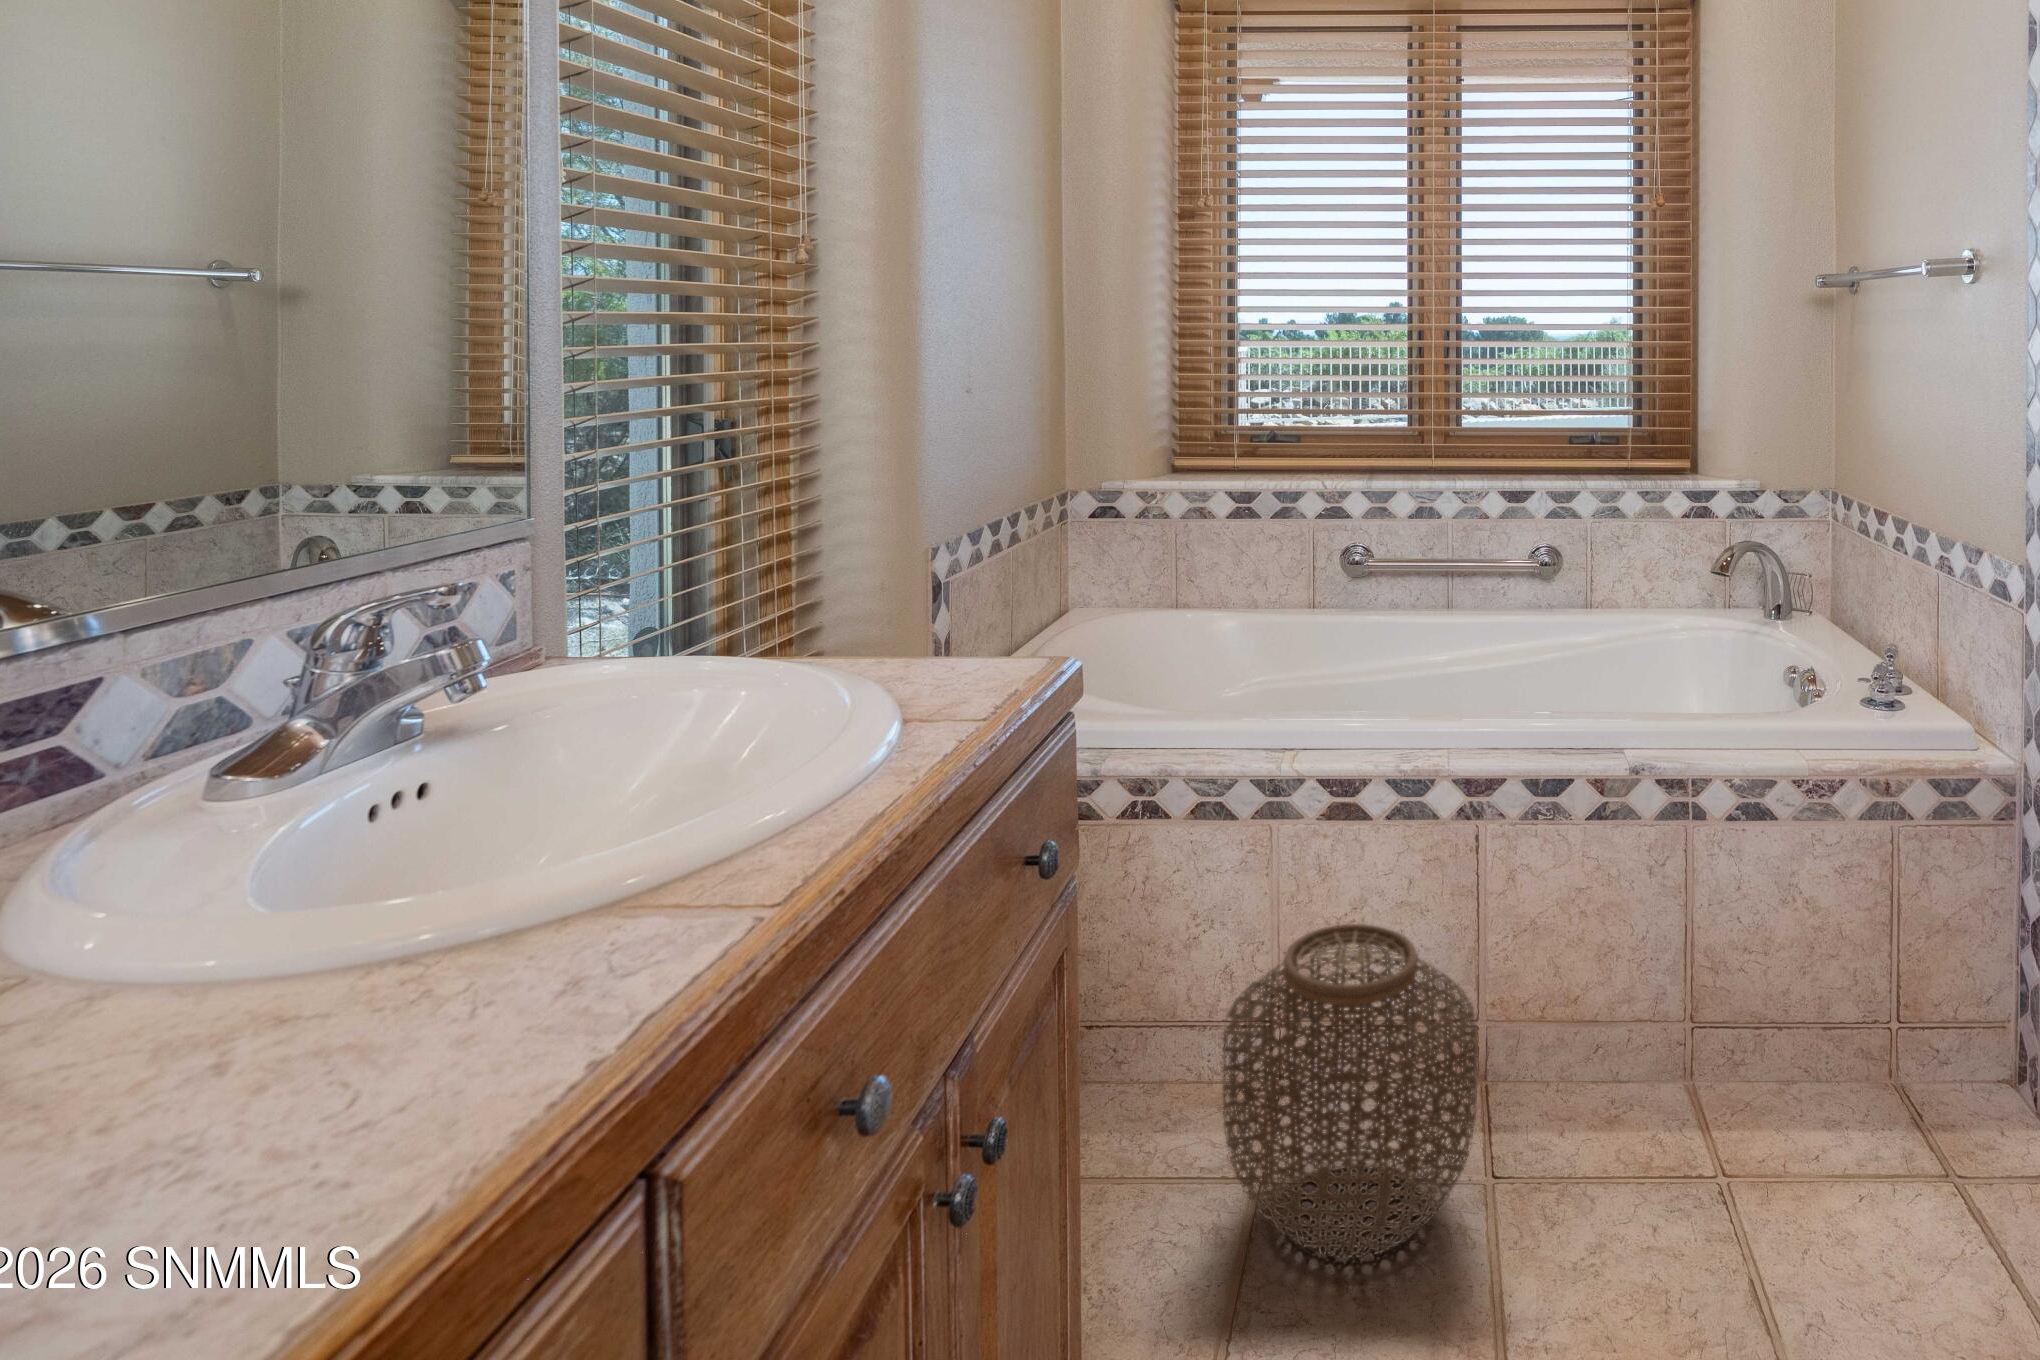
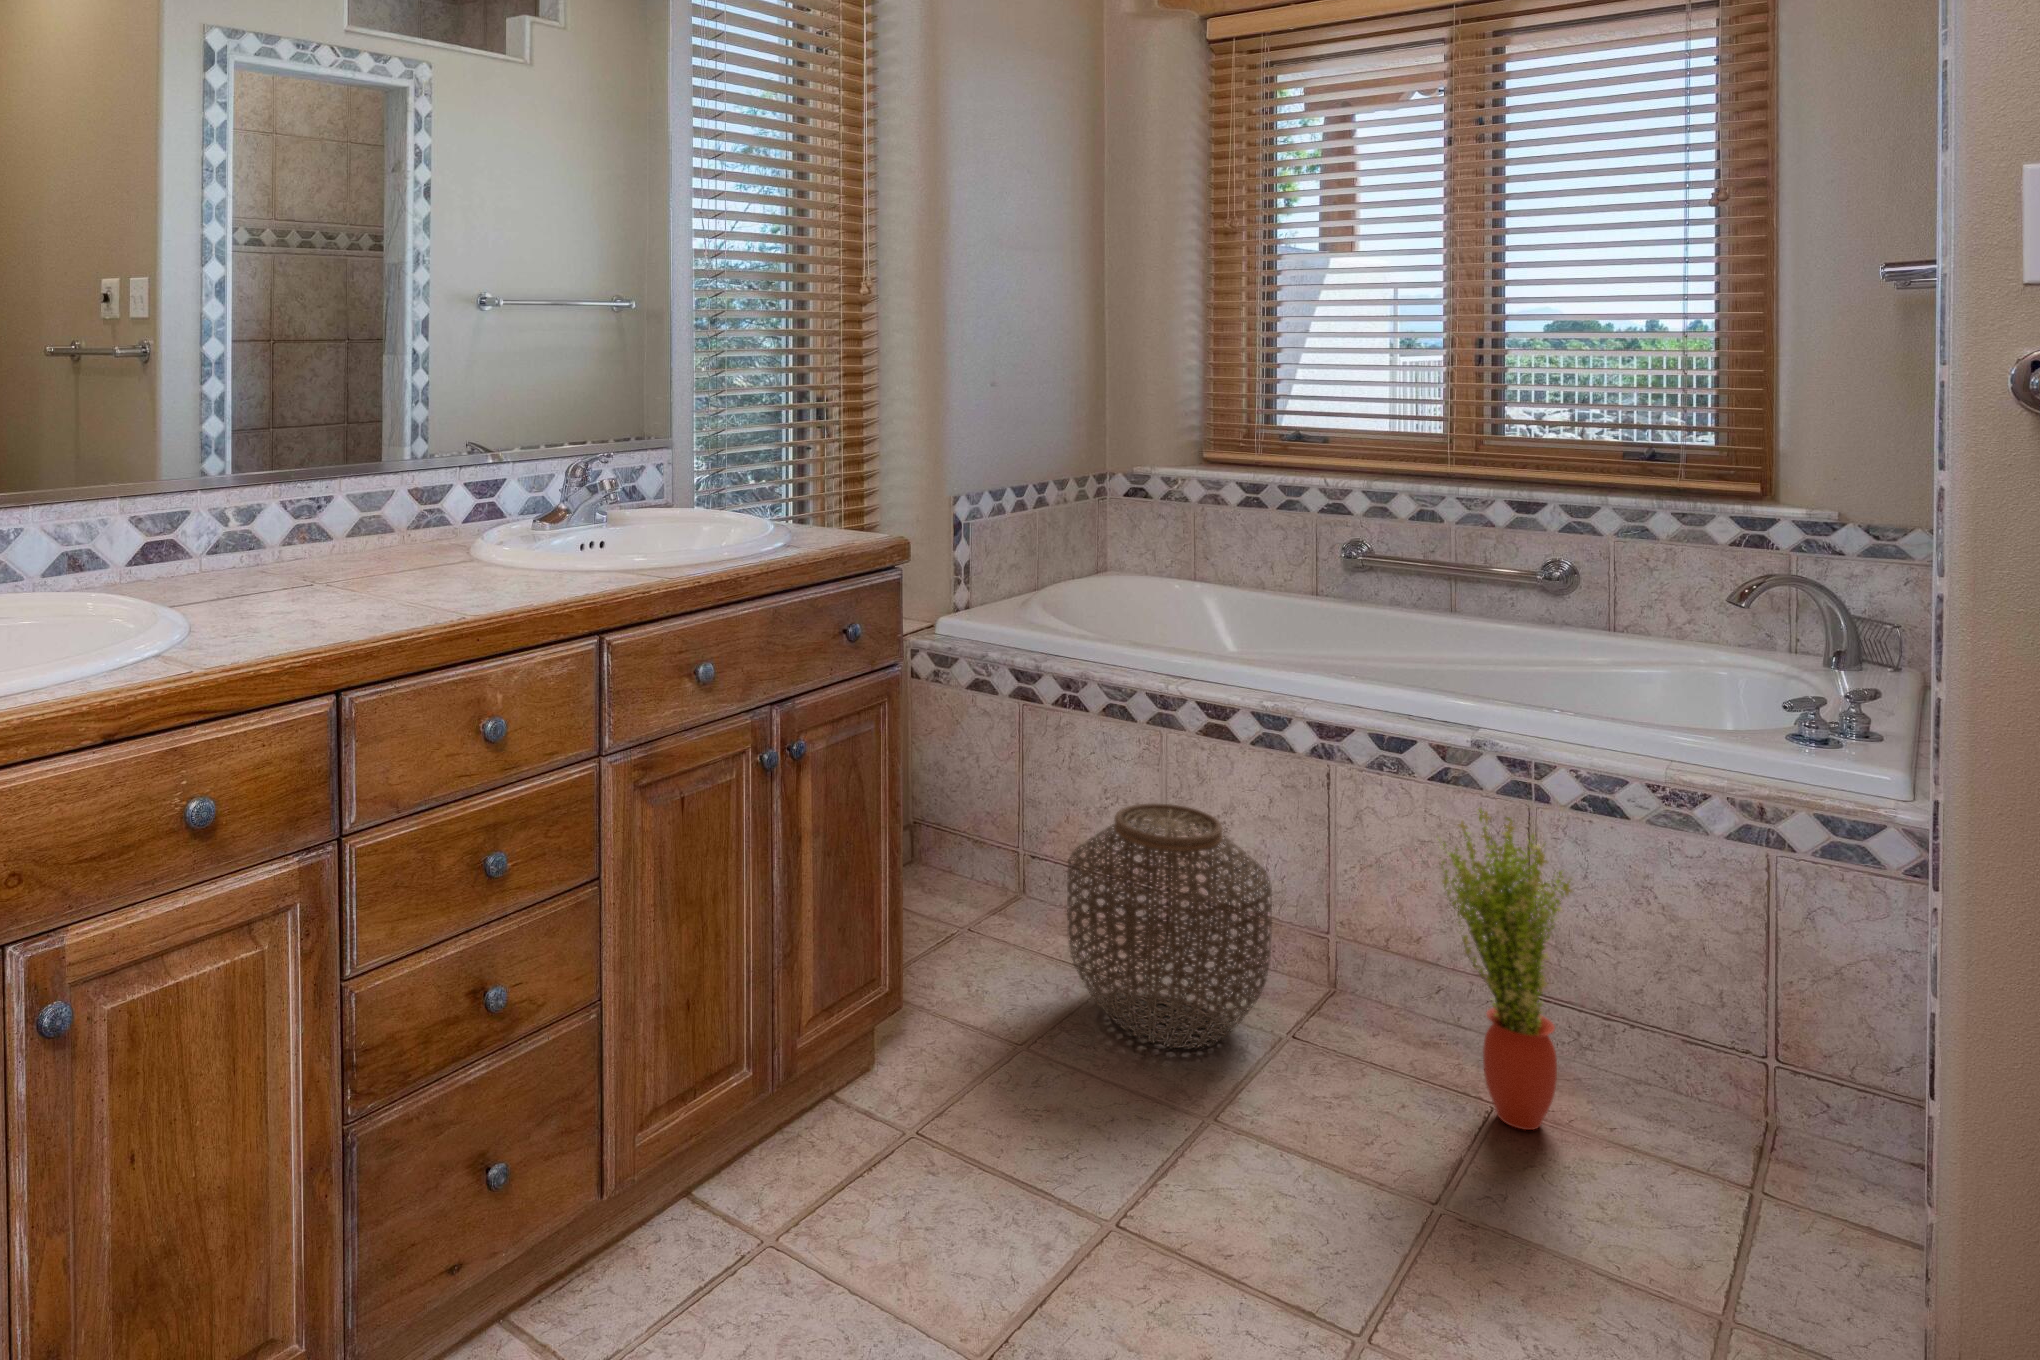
potted plant: none [1650,848,1791,1194] -> present [1439,809,1572,1130]

